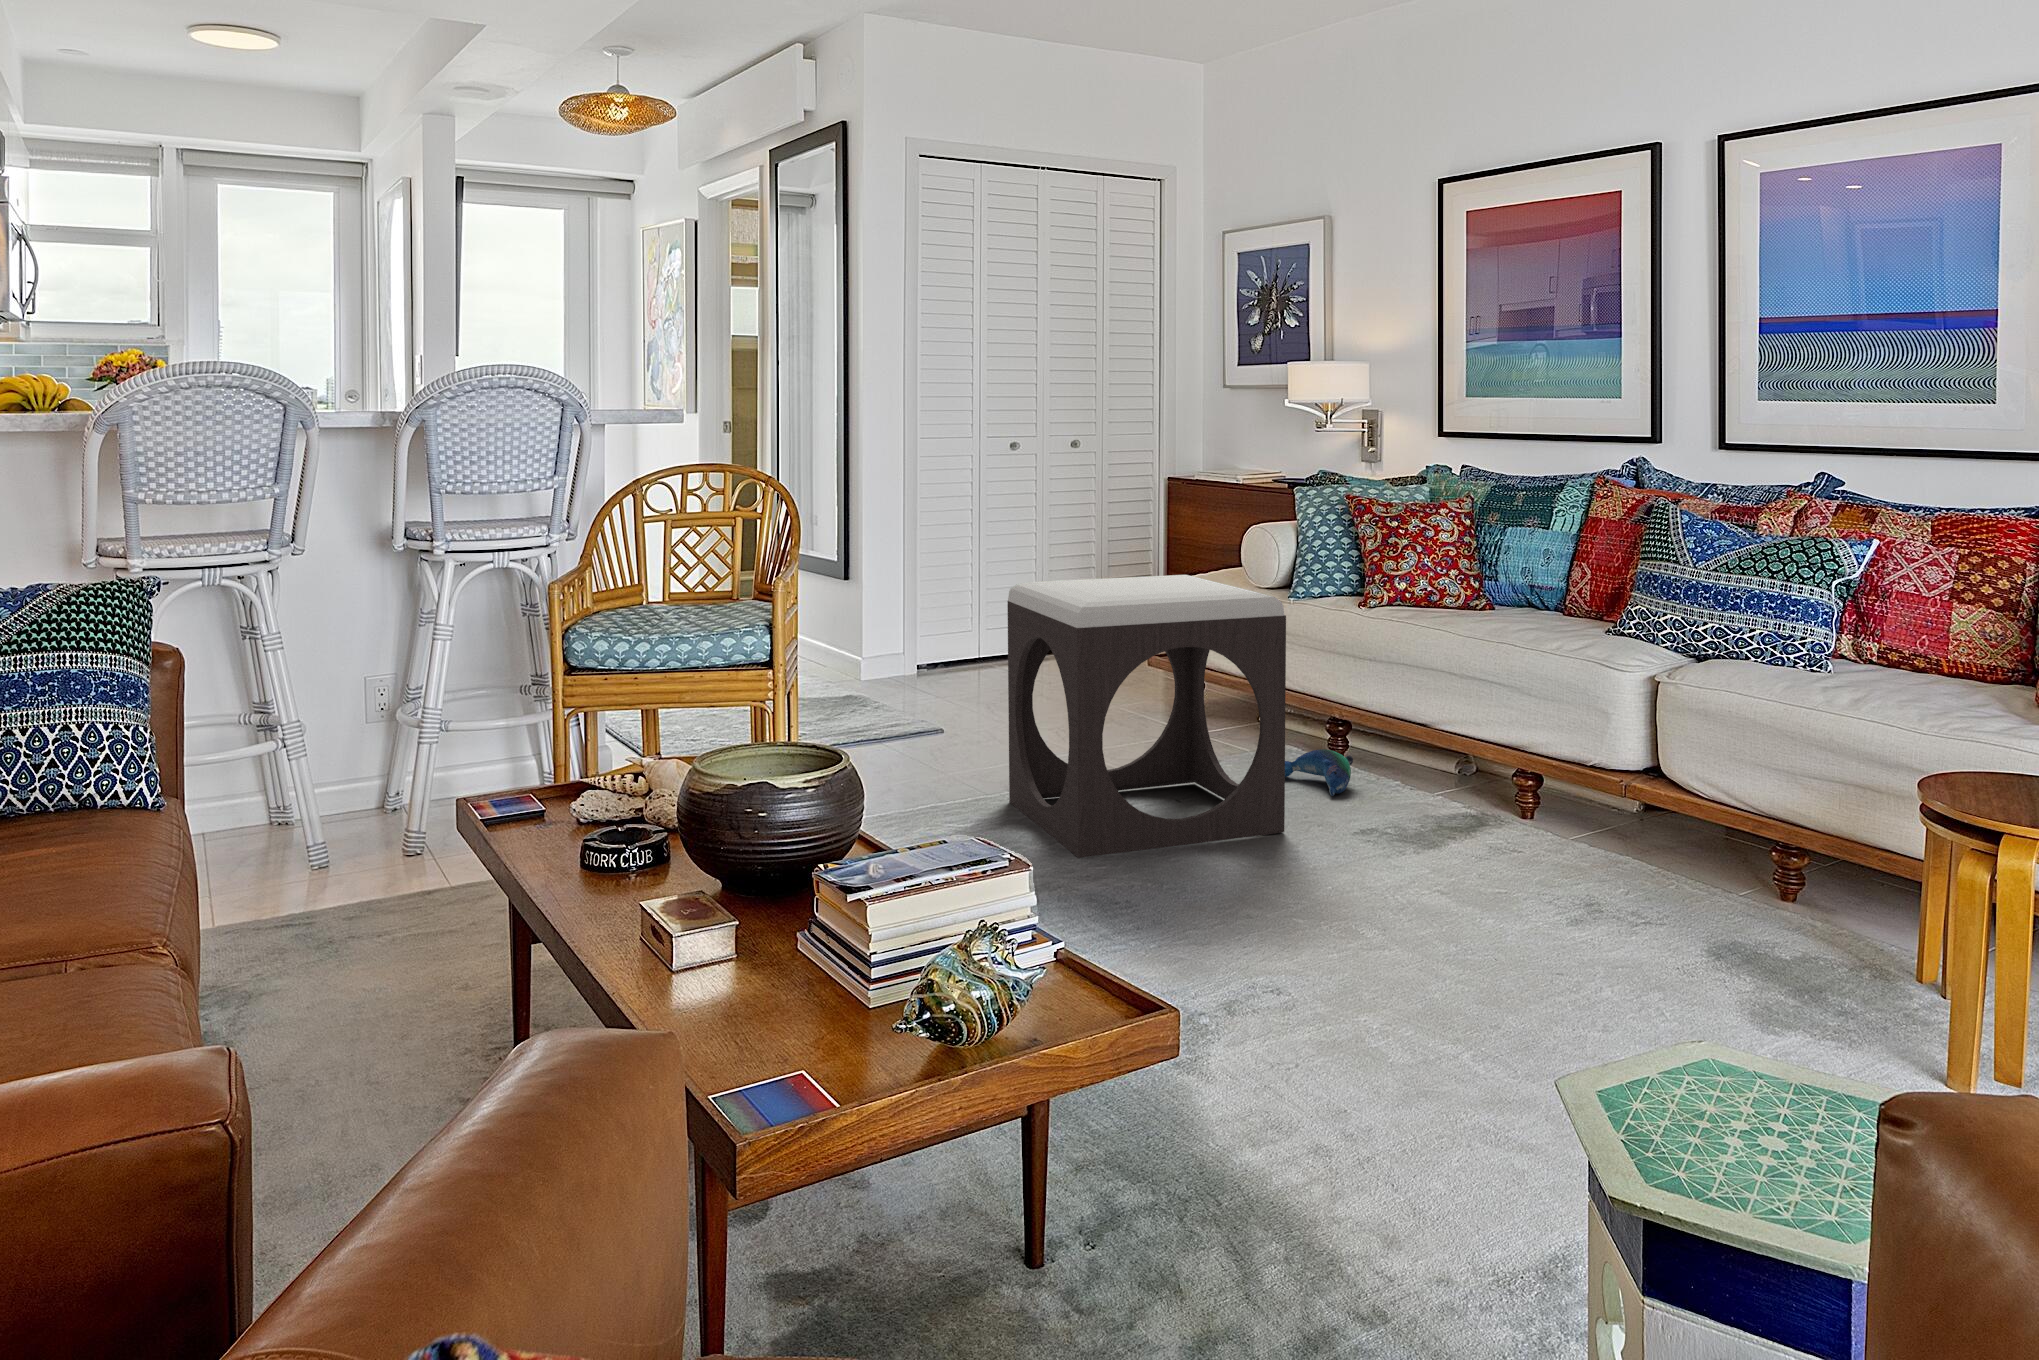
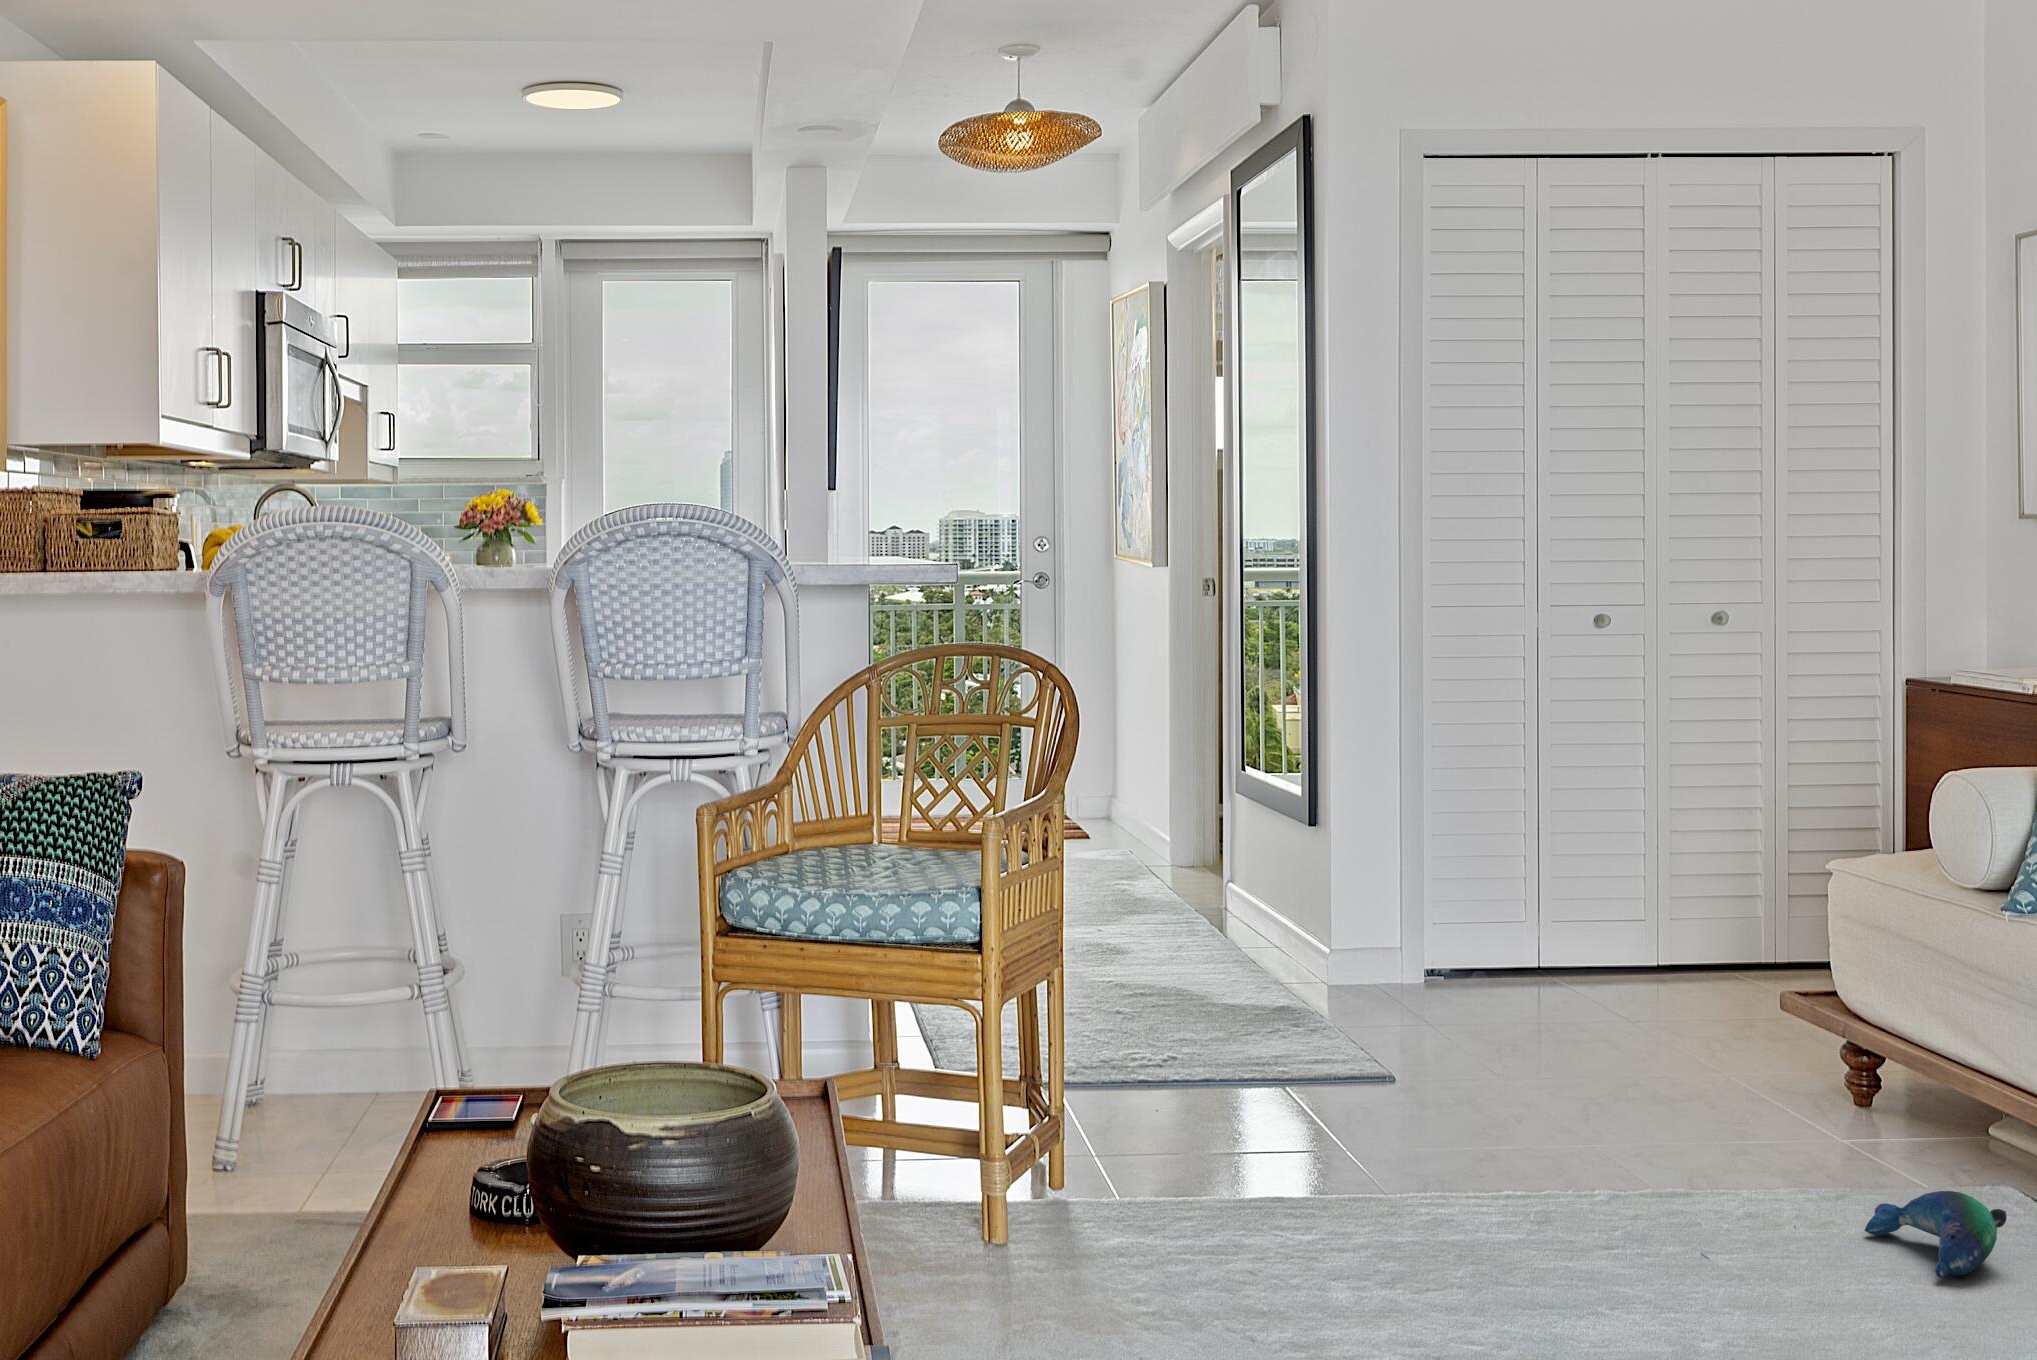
footstool: present [1007,575,1286,858] -> none [1366,850,1785,1325]

